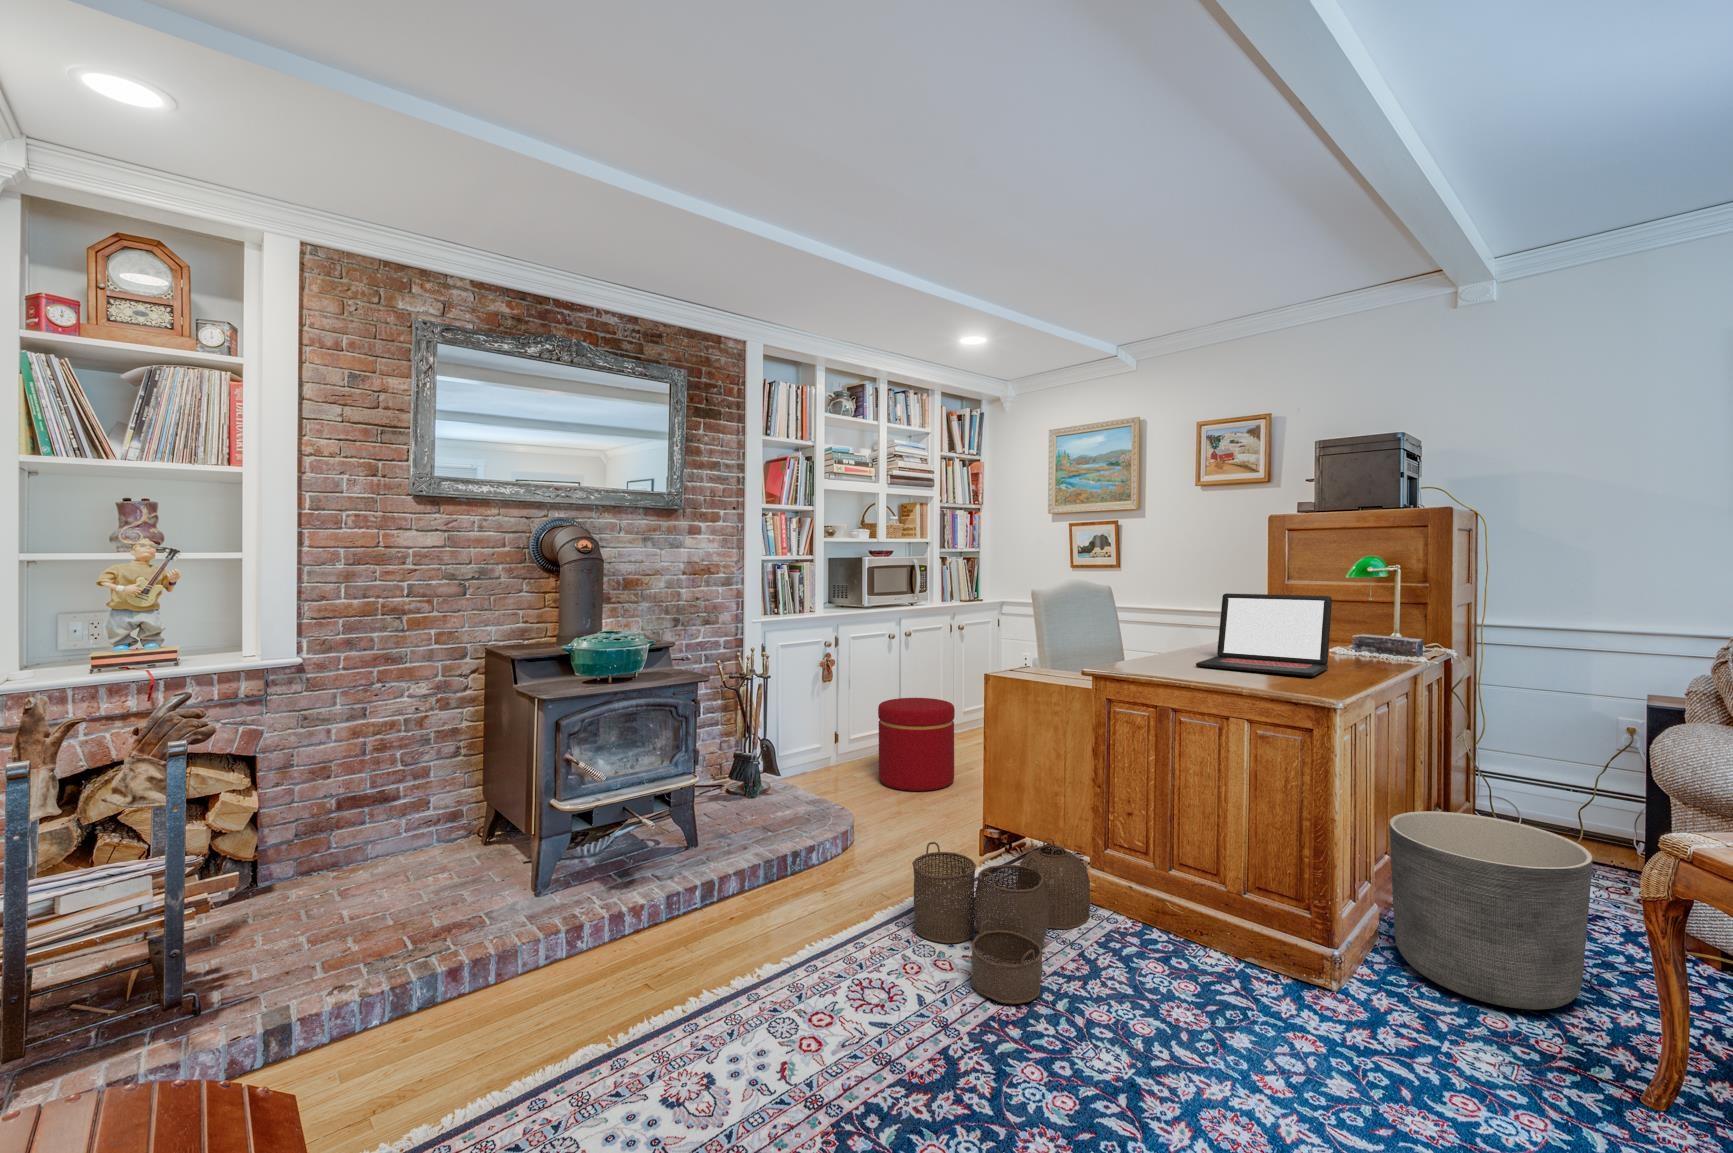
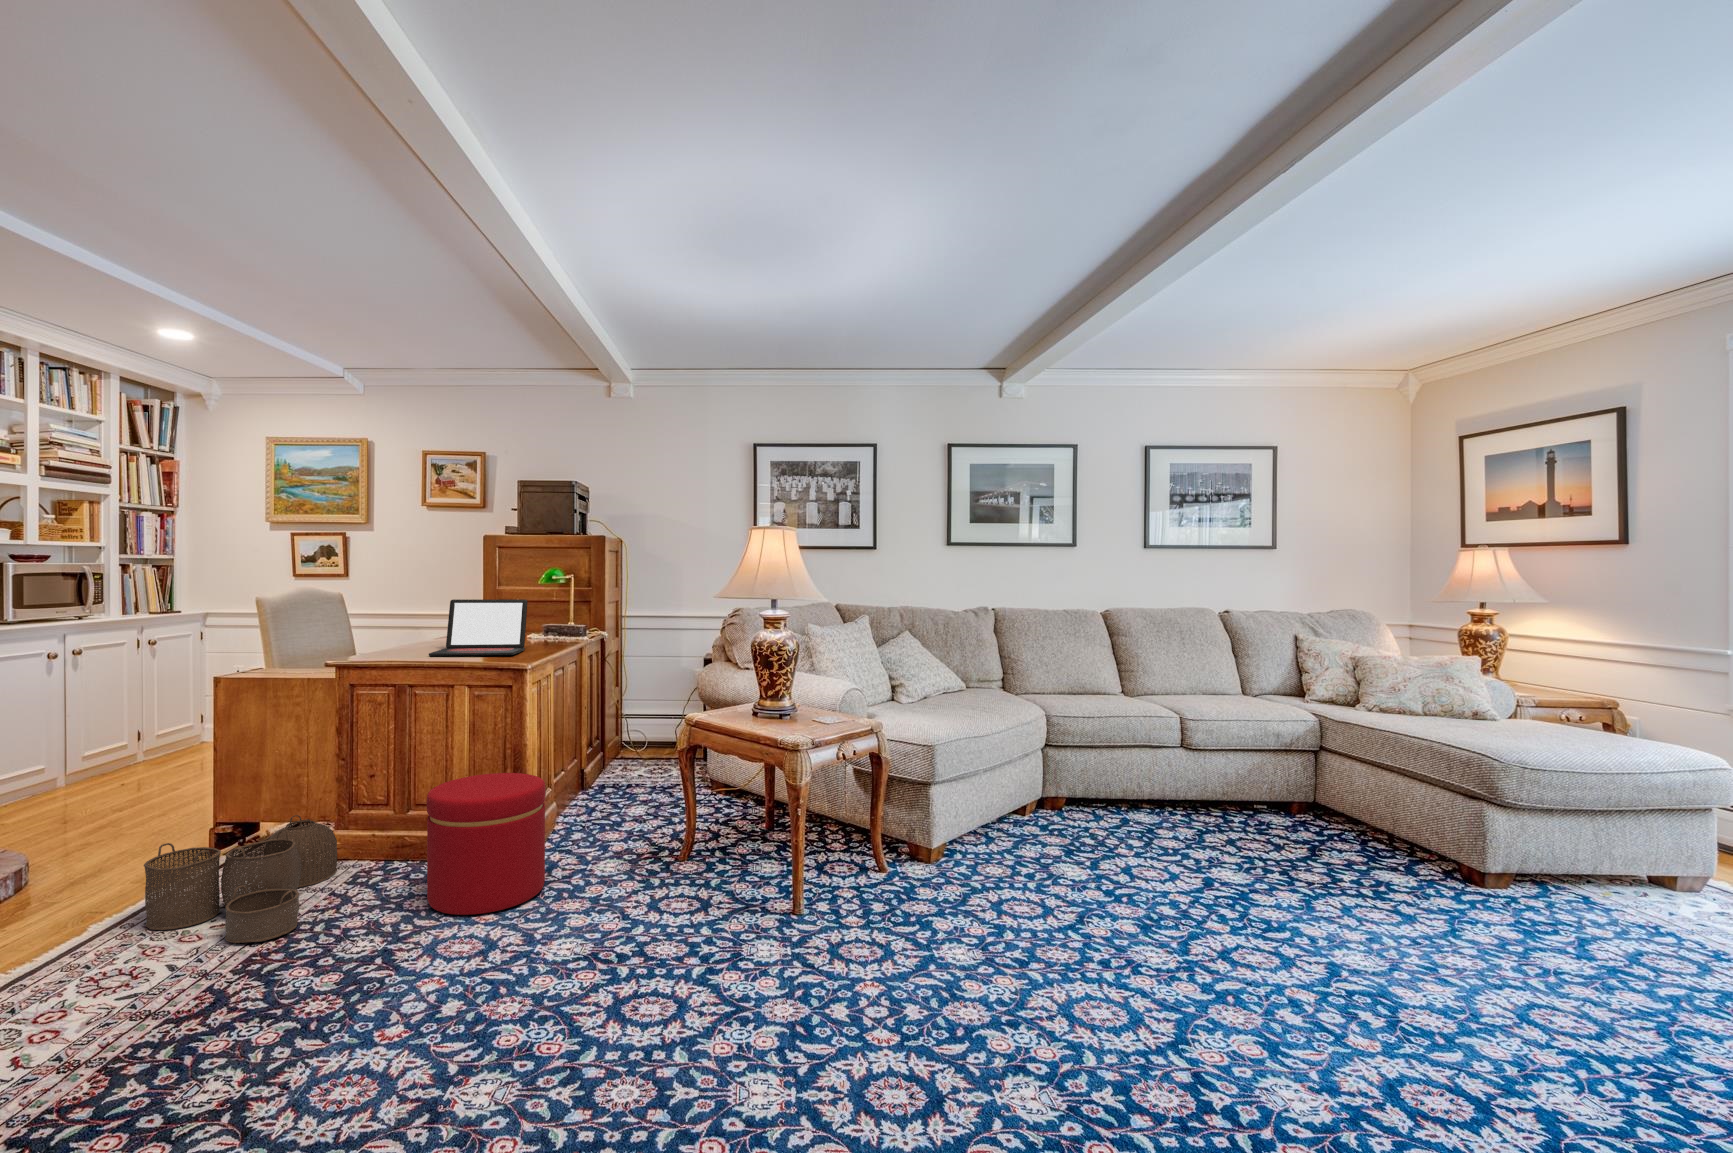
ottoman: present [878,698,955,791] -> present [427,773,546,915]
planter: present [1389,811,1593,1010] -> none [560,732,659,837]

